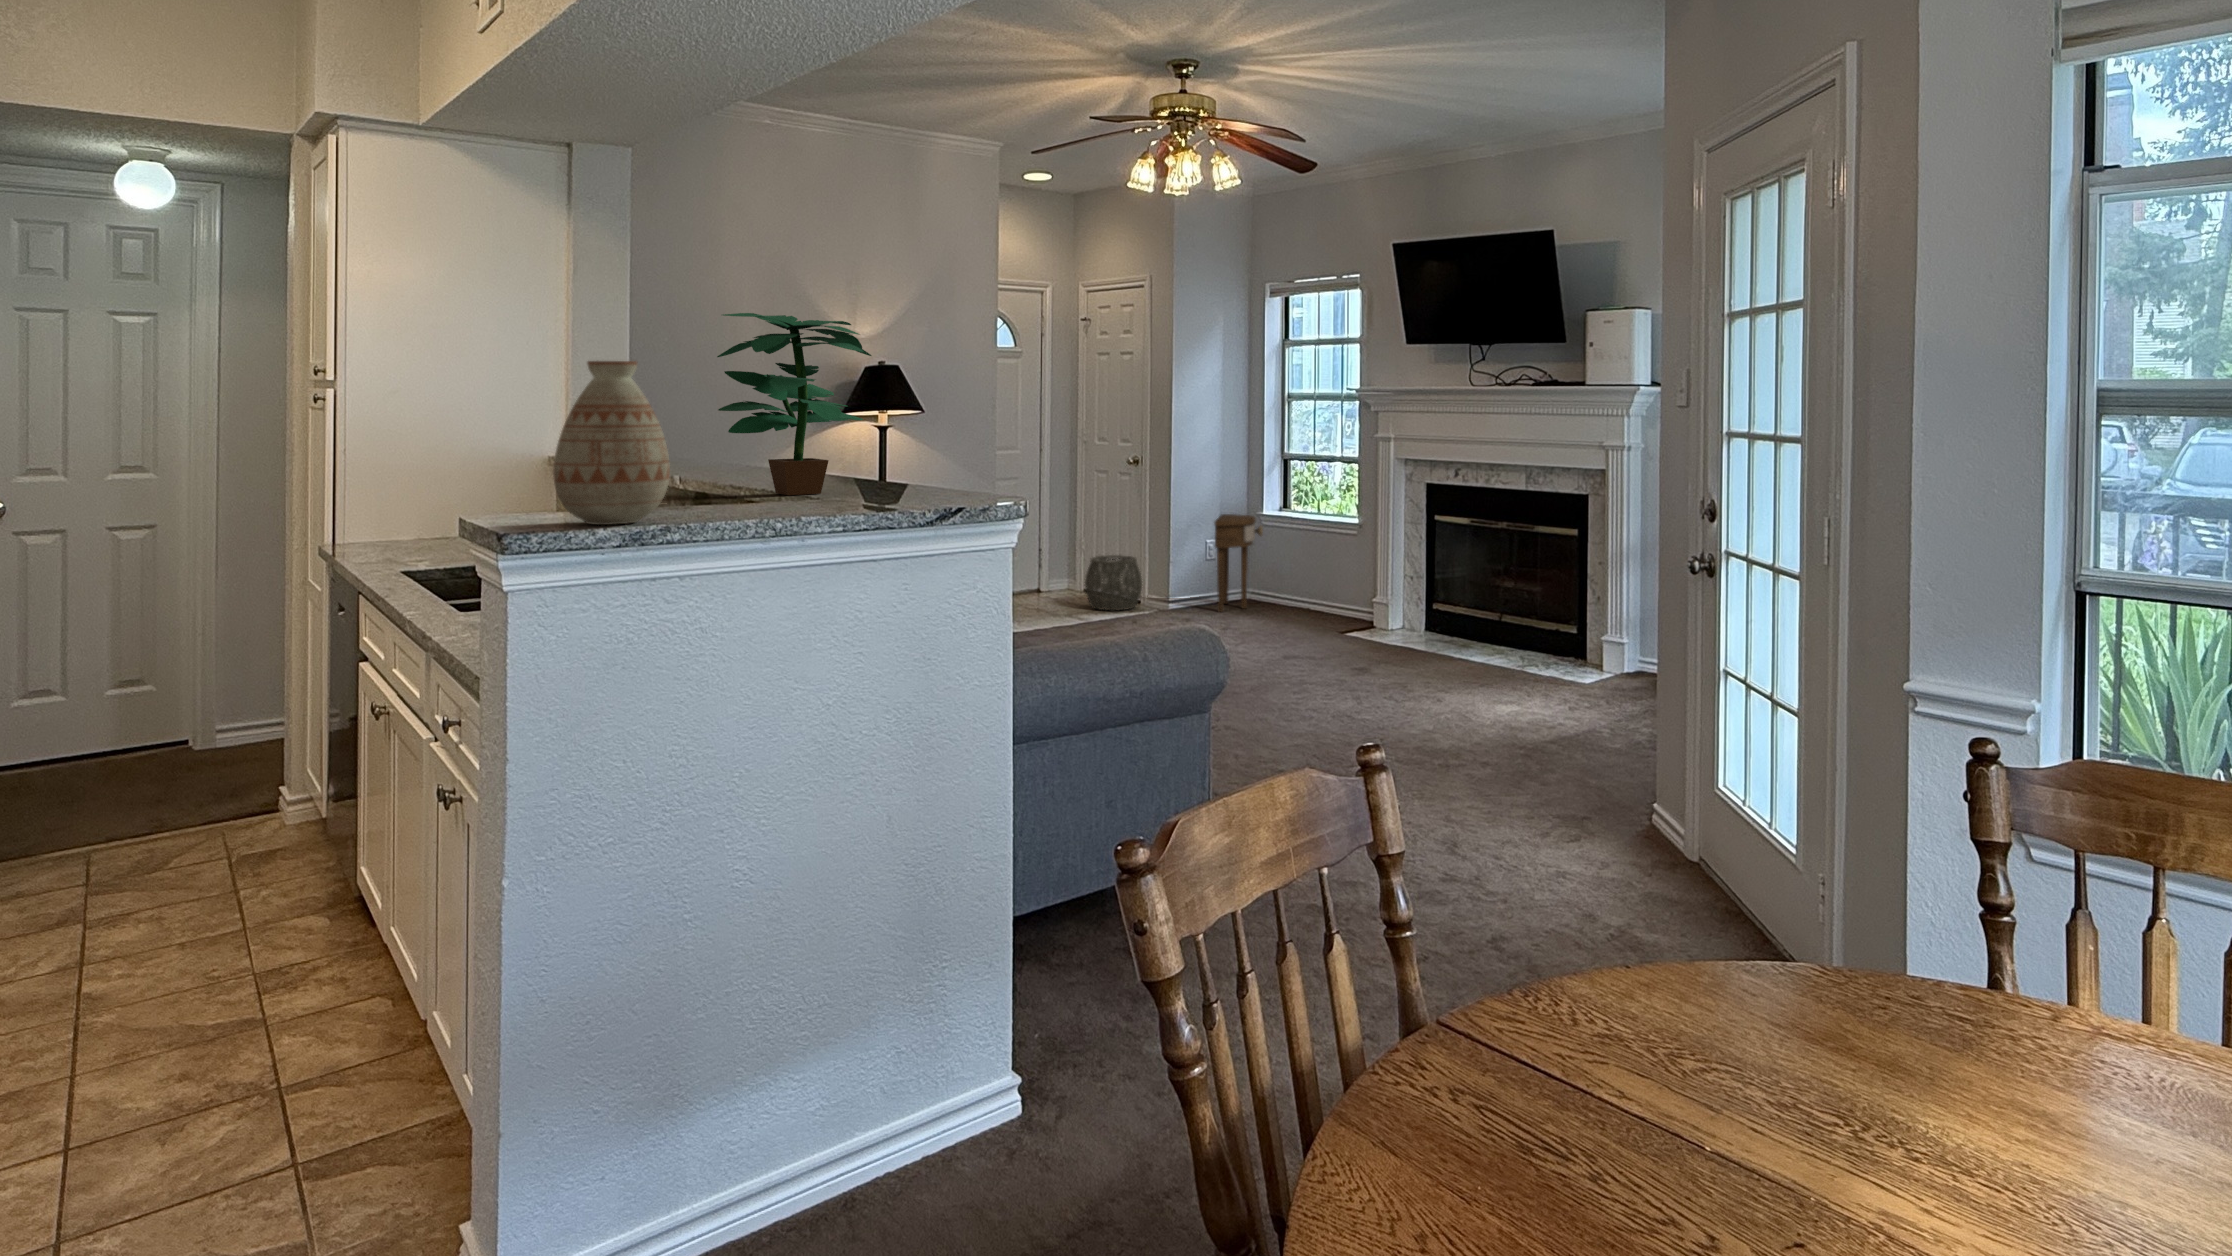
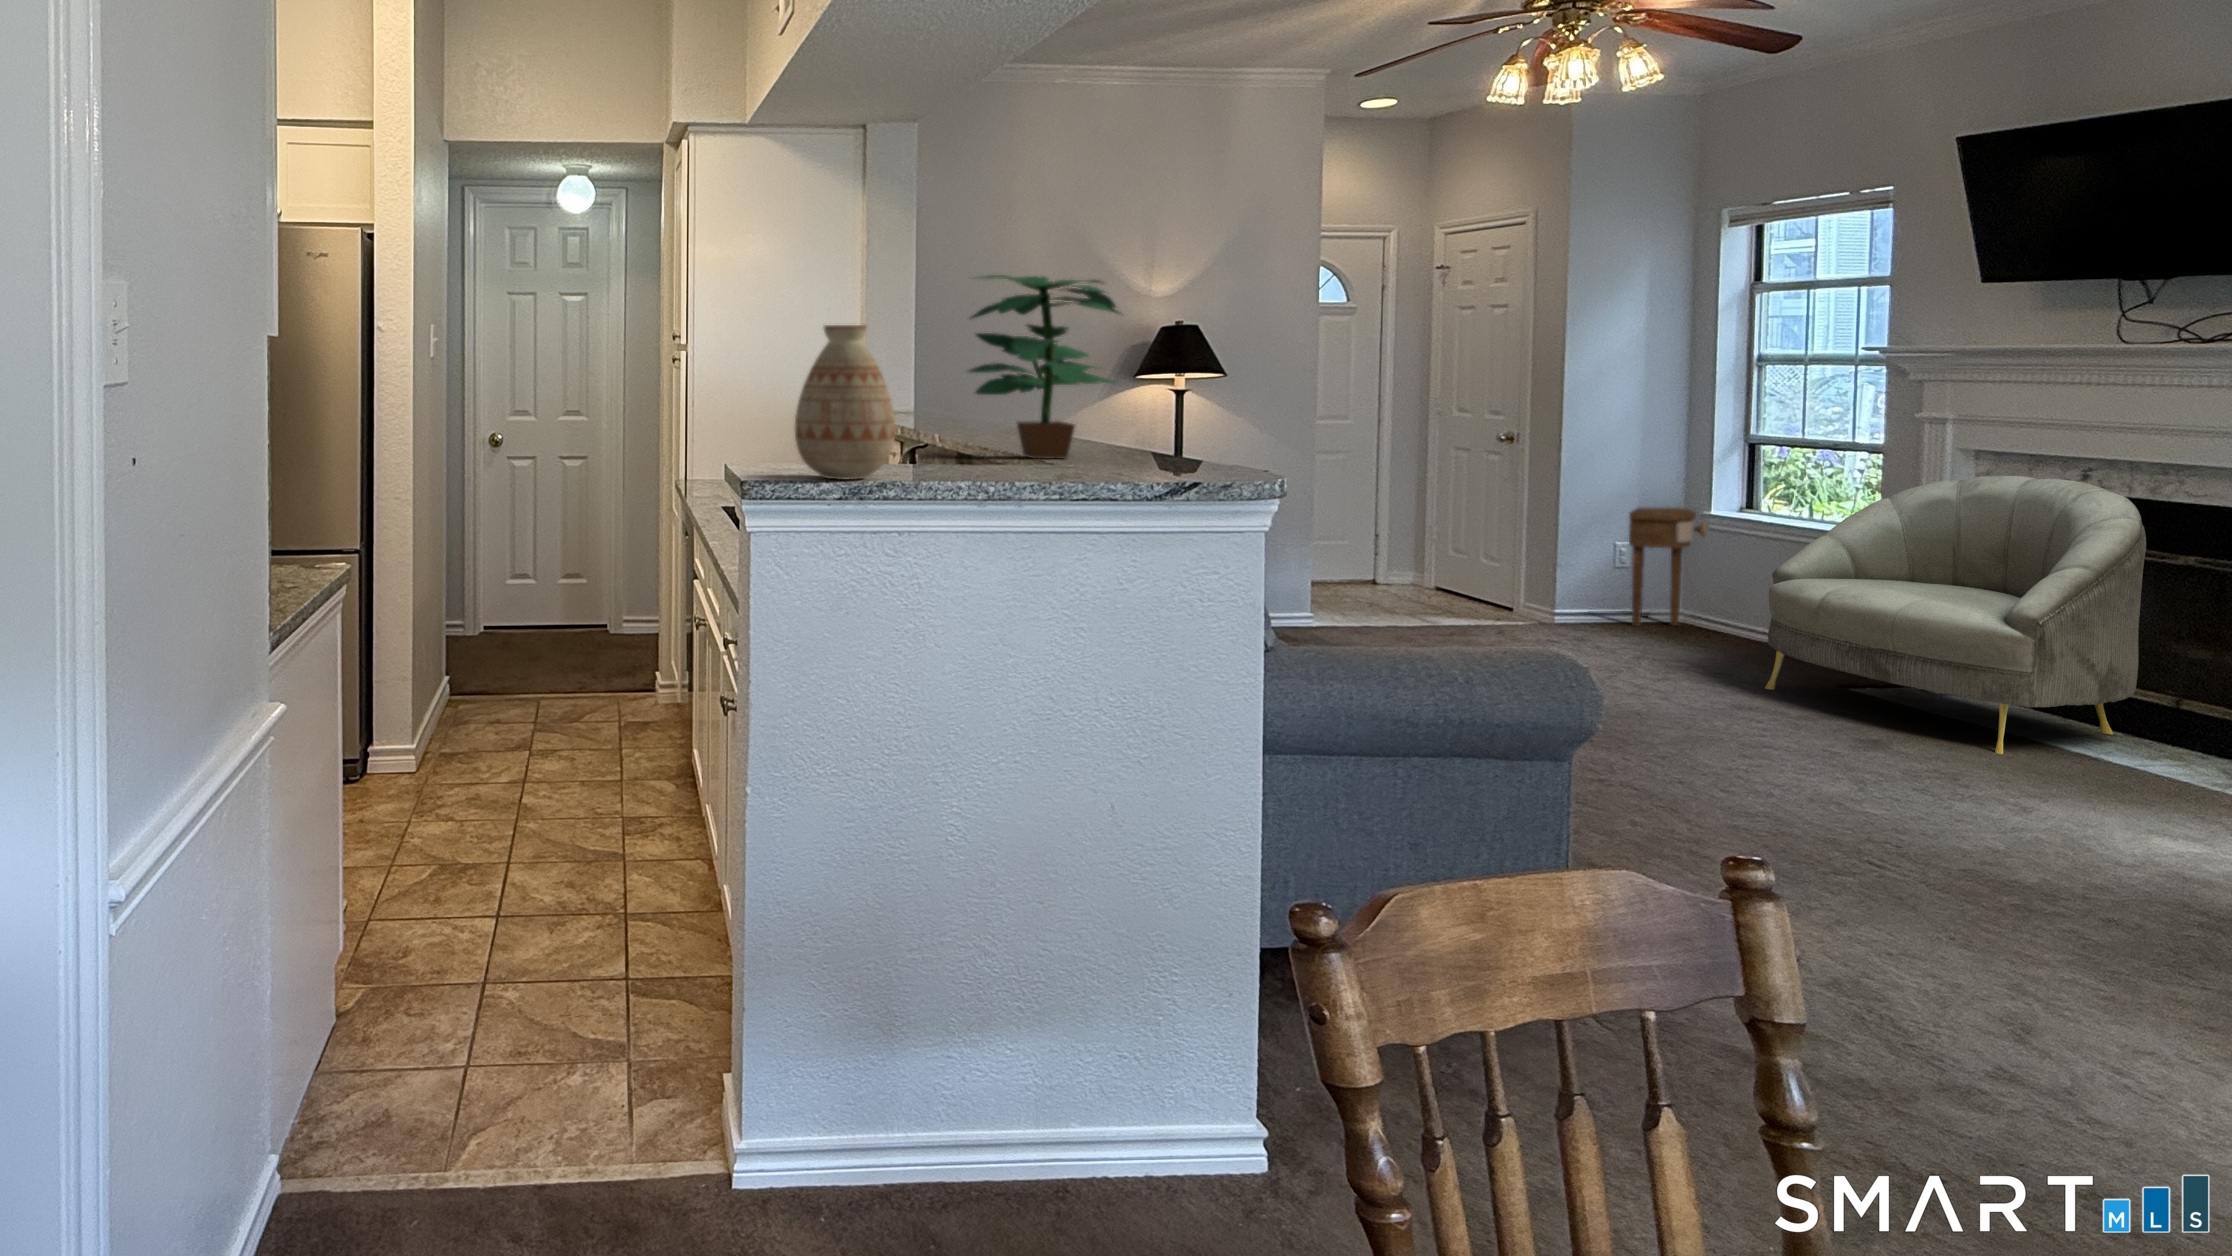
armchair: none [1303,479,1493,673] -> present [1765,476,2146,754]
woven basket: present [1085,555,1142,611] -> none [1440,543,1521,610]

